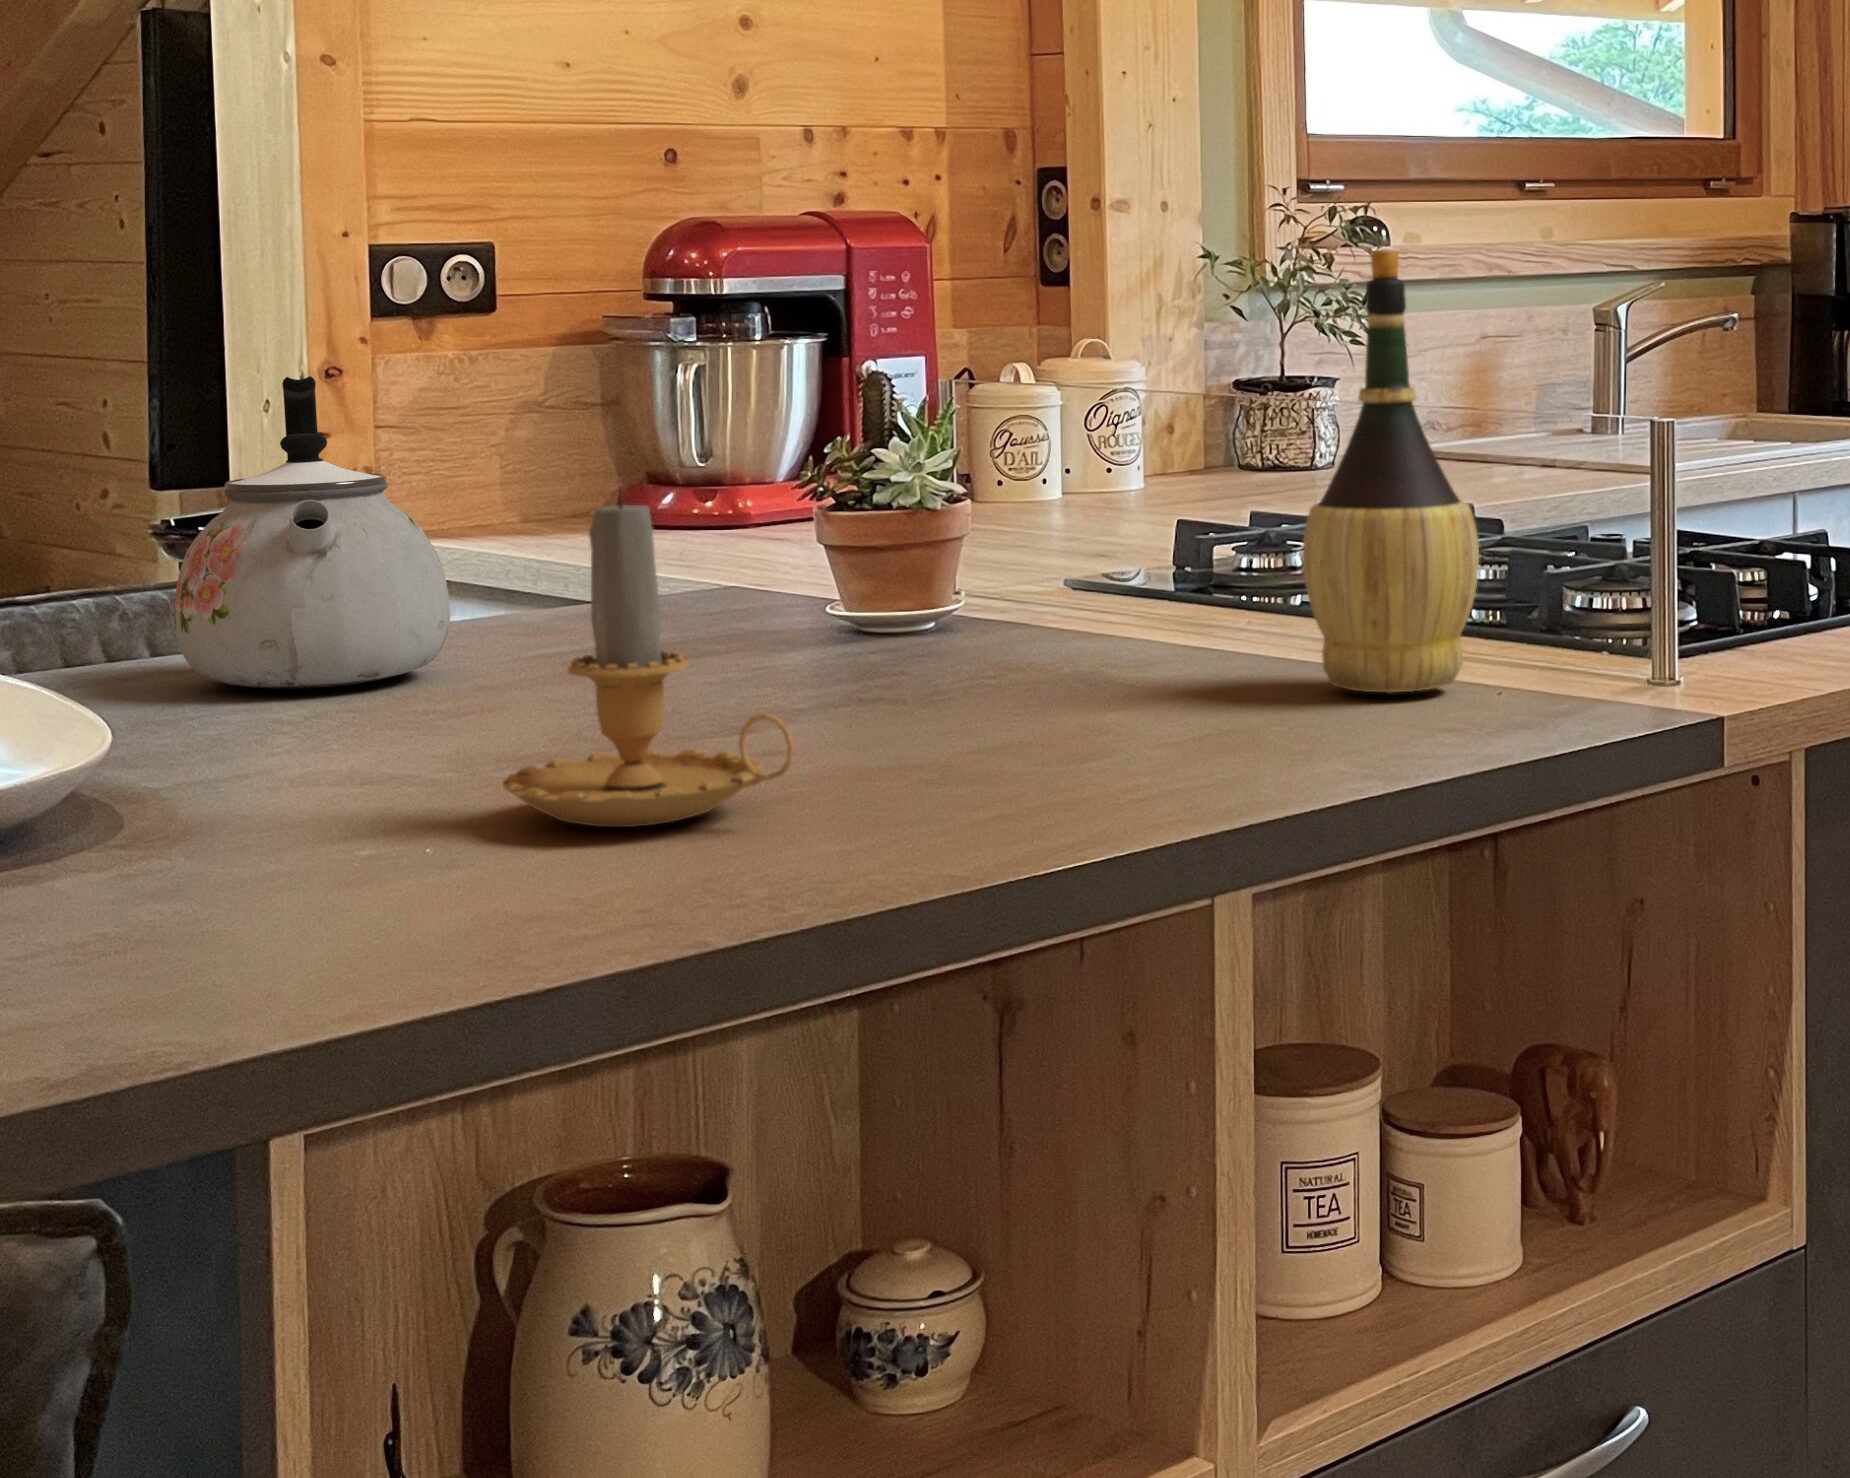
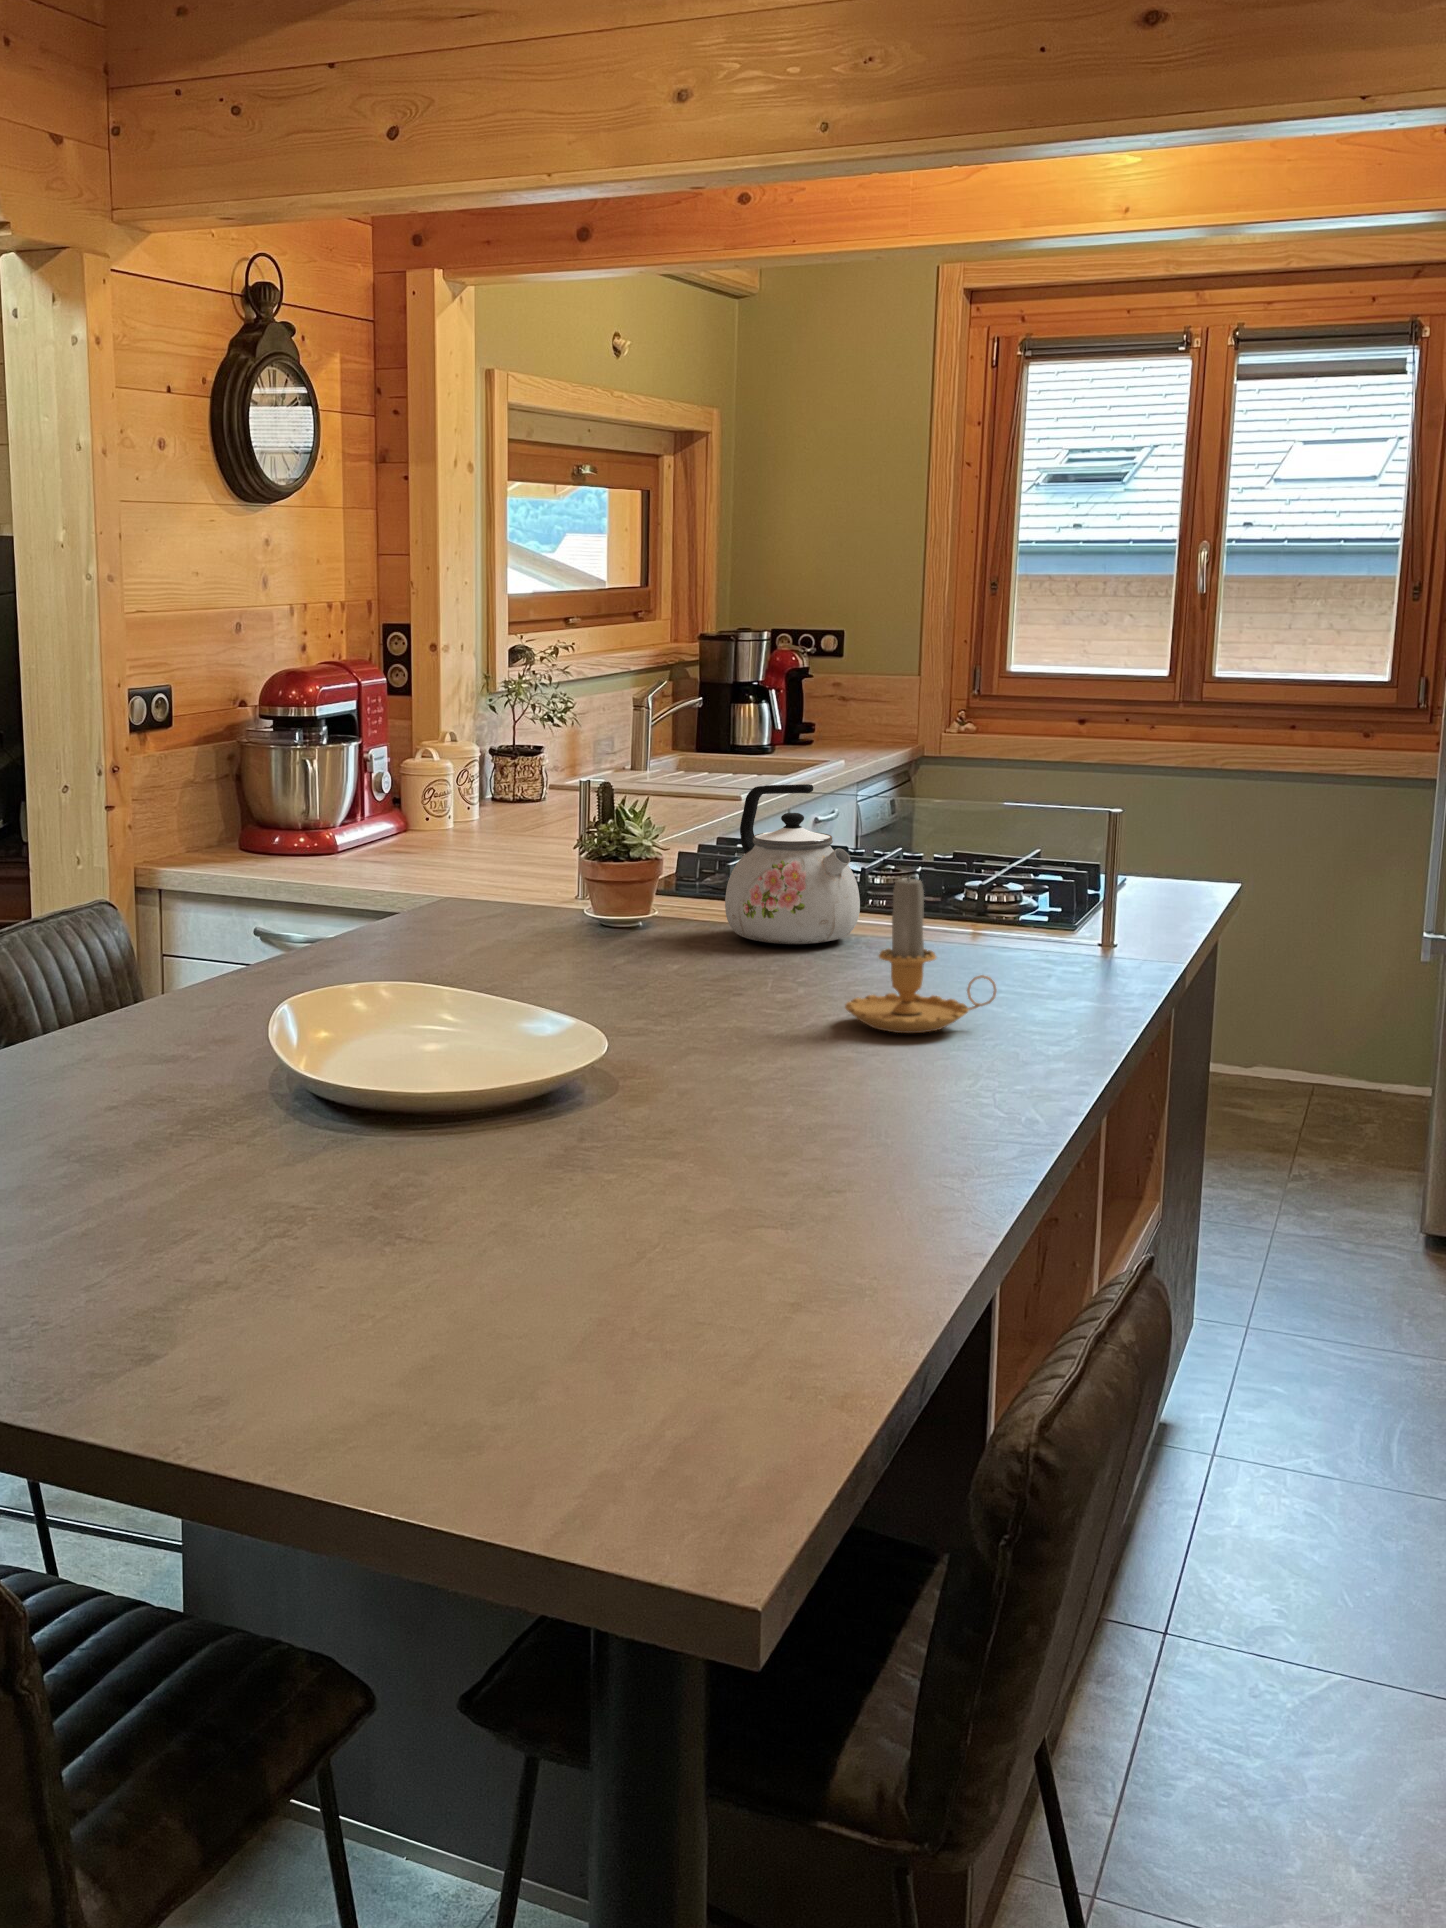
wine bottle: present [1303,249,1479,693] -> none [984,726,1074,943]
kettle: present [175,376,450,689] -> present [725,784,860,944]

